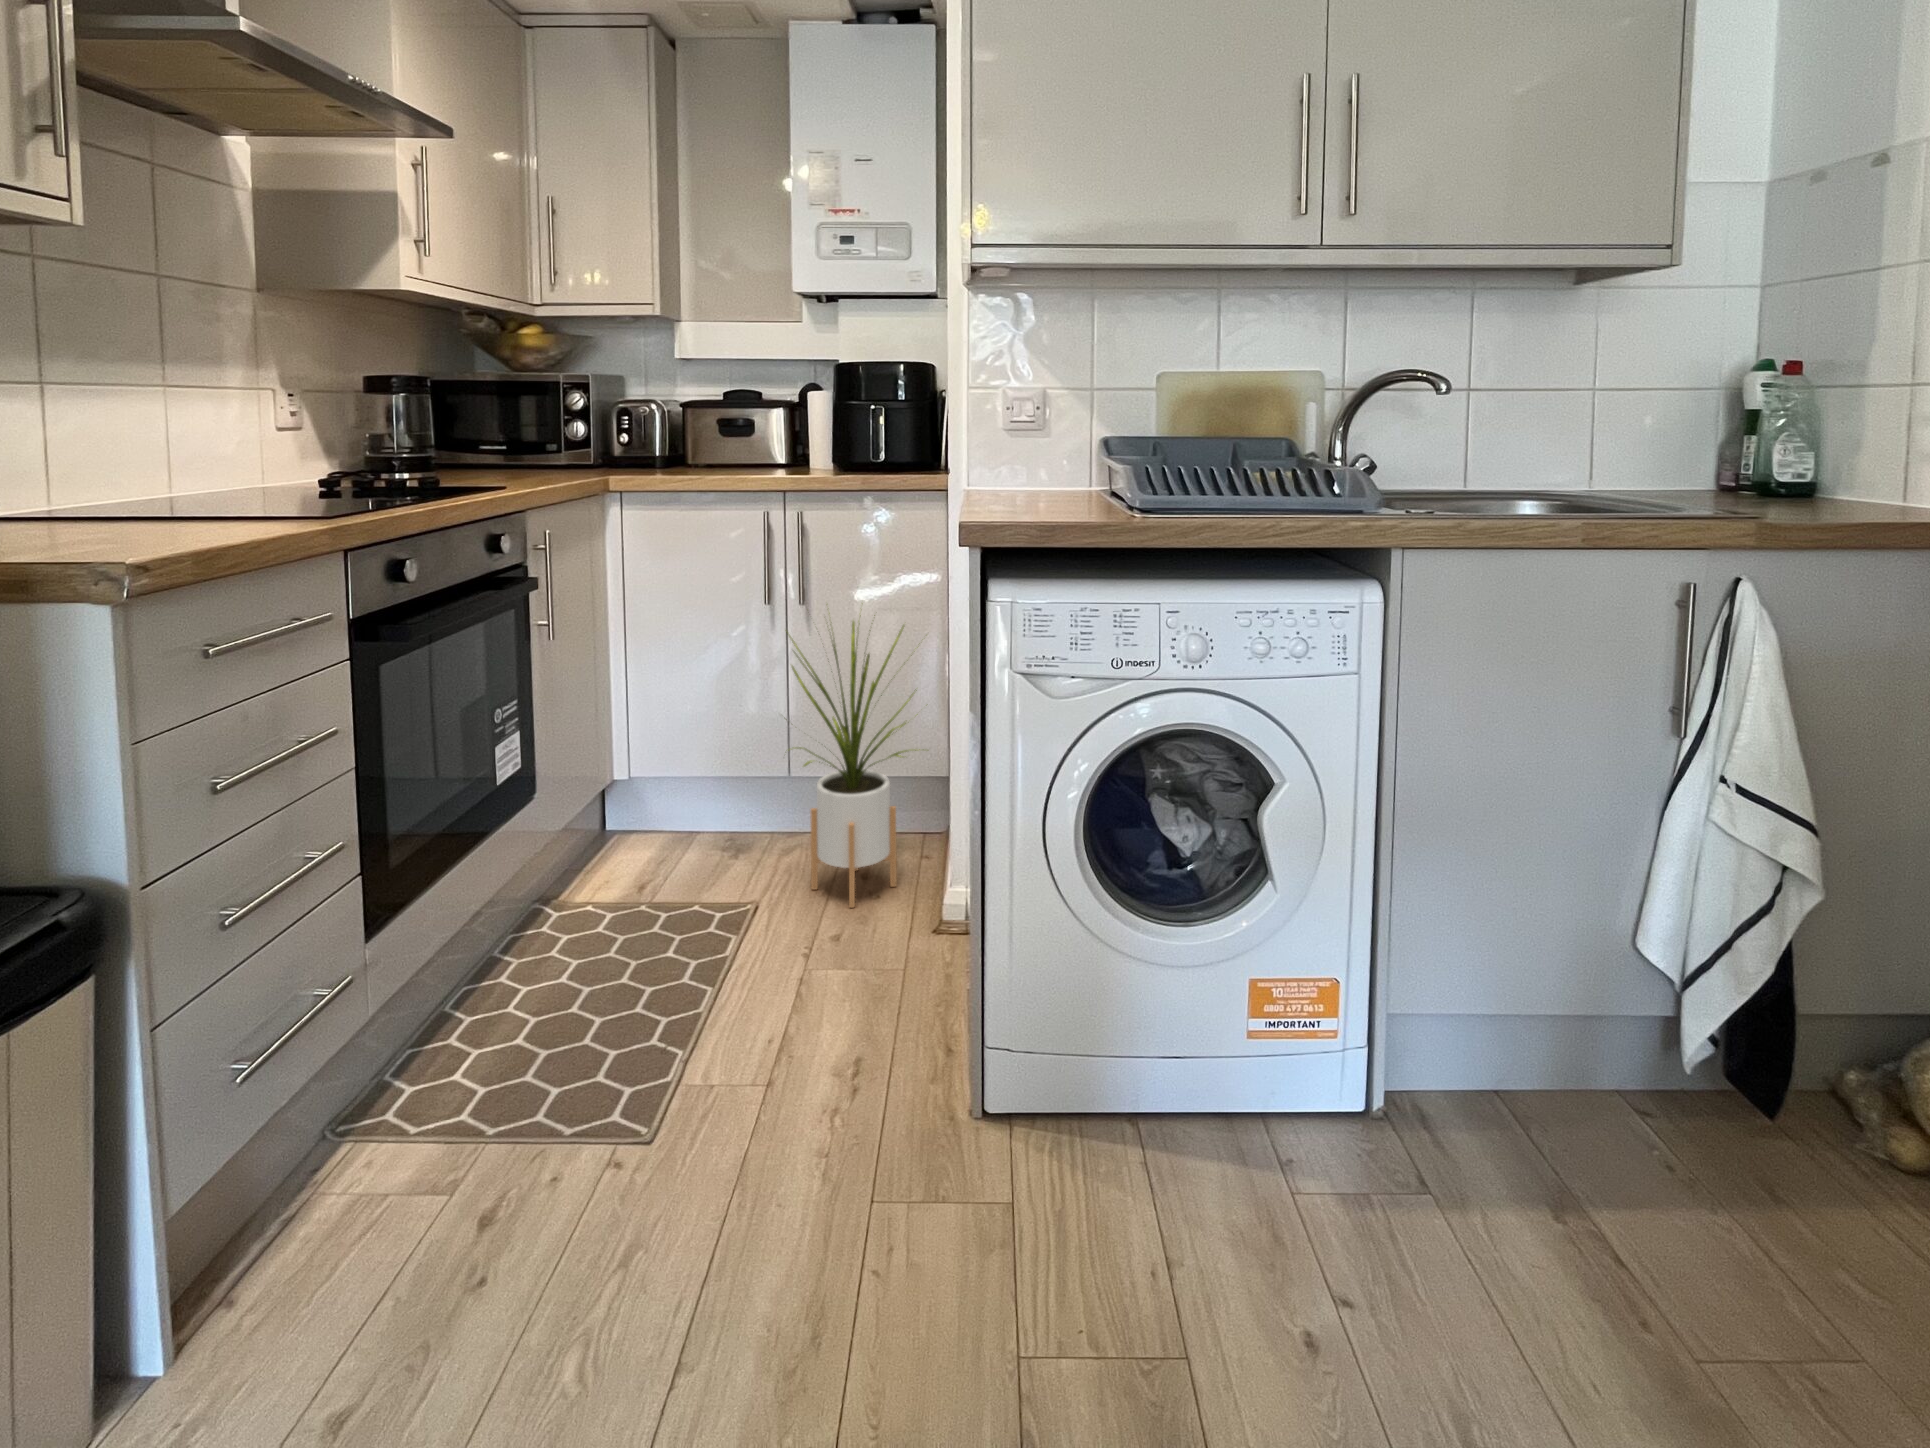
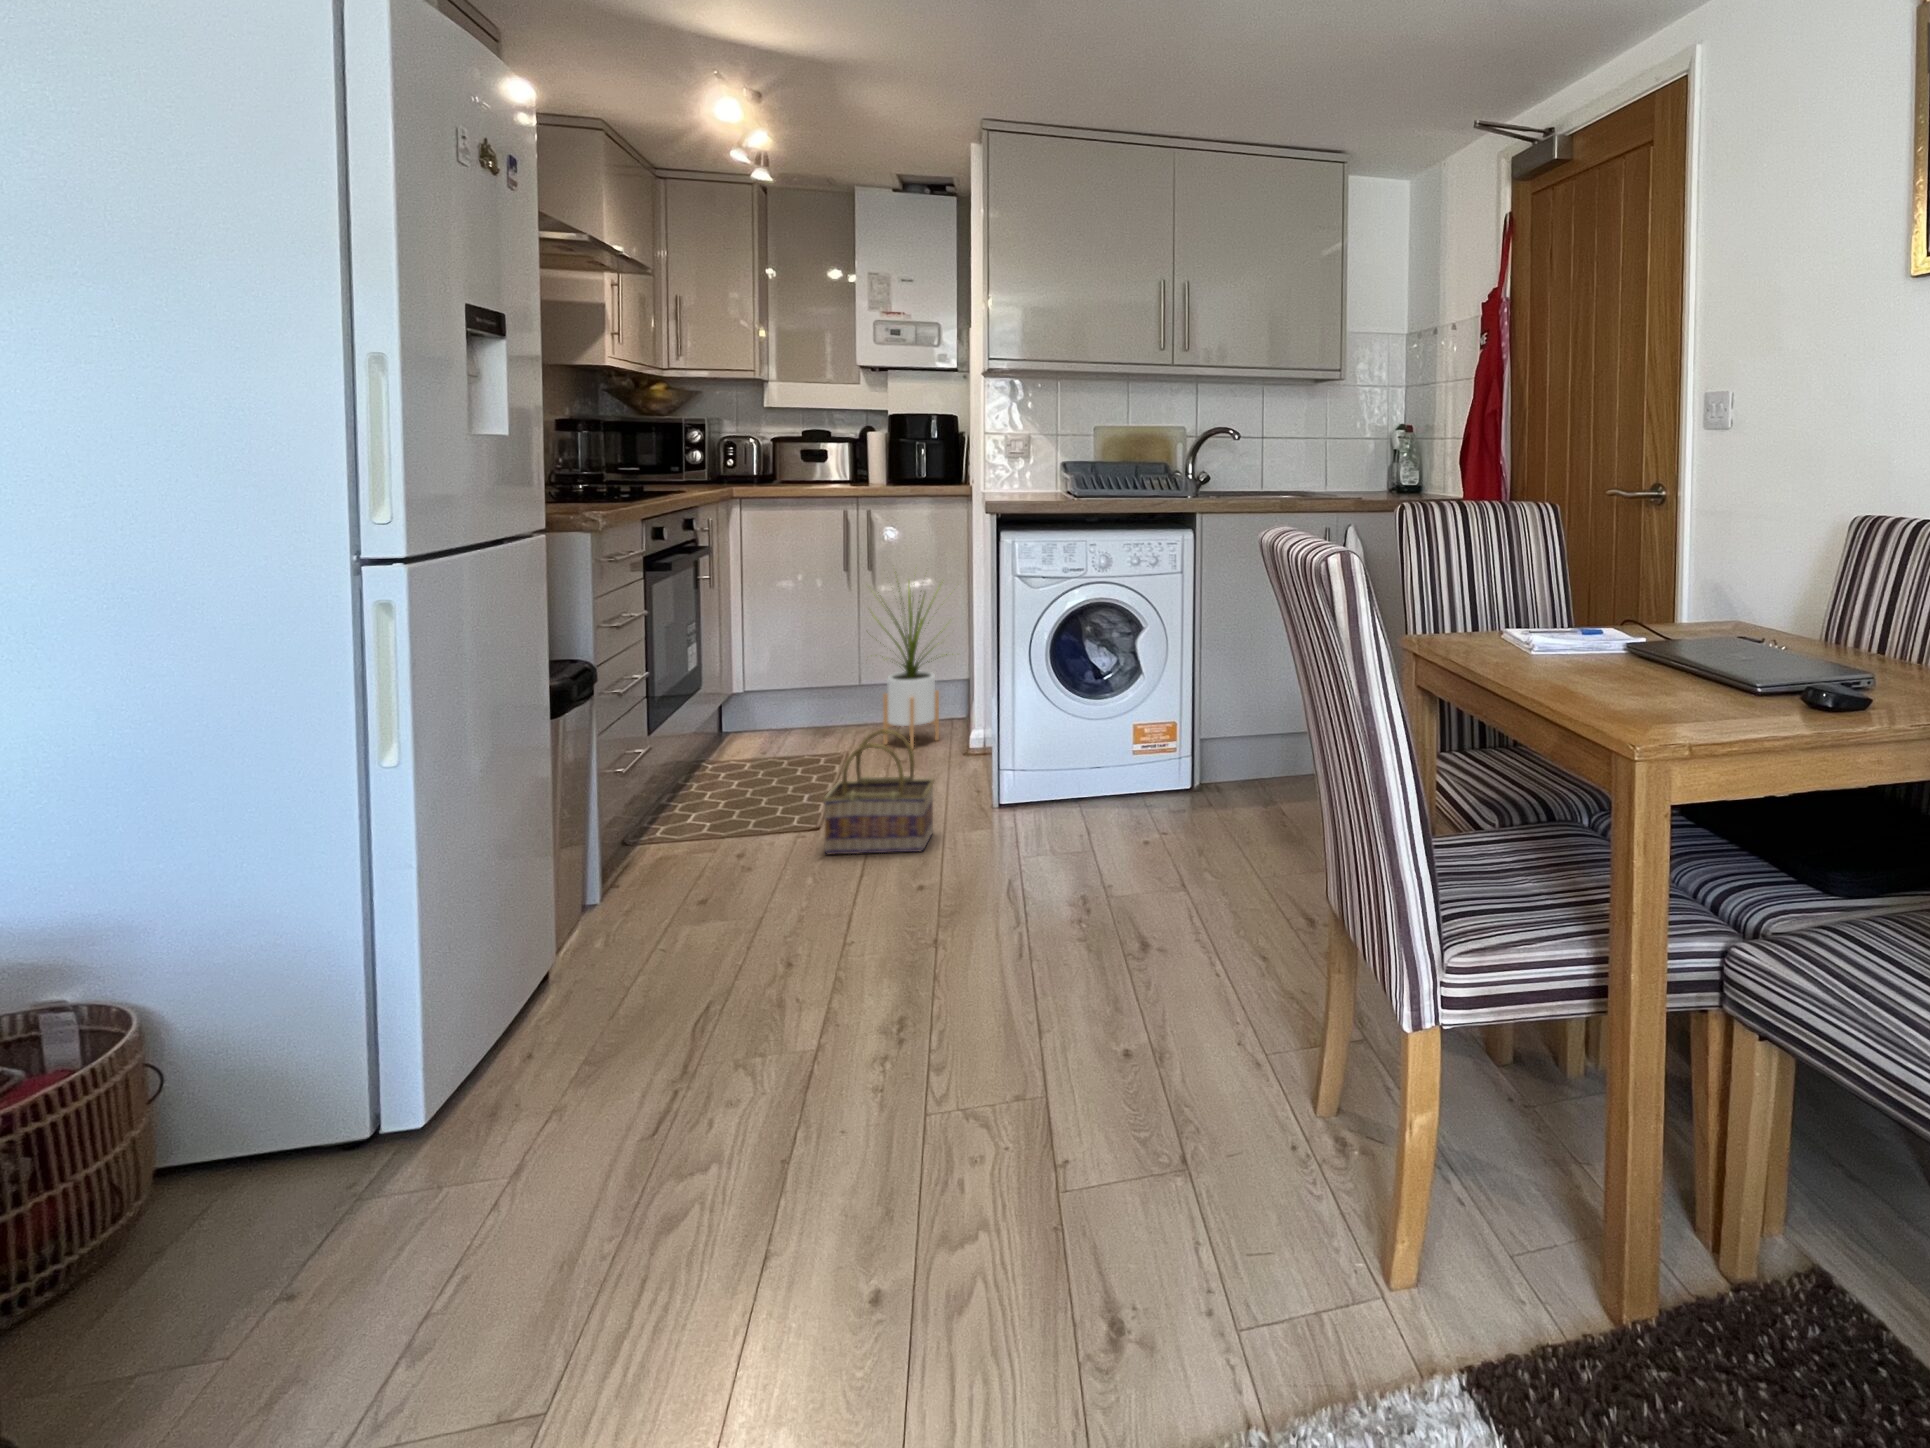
basket: none [611,996,848,1304] -> present [823,729,934,854]

